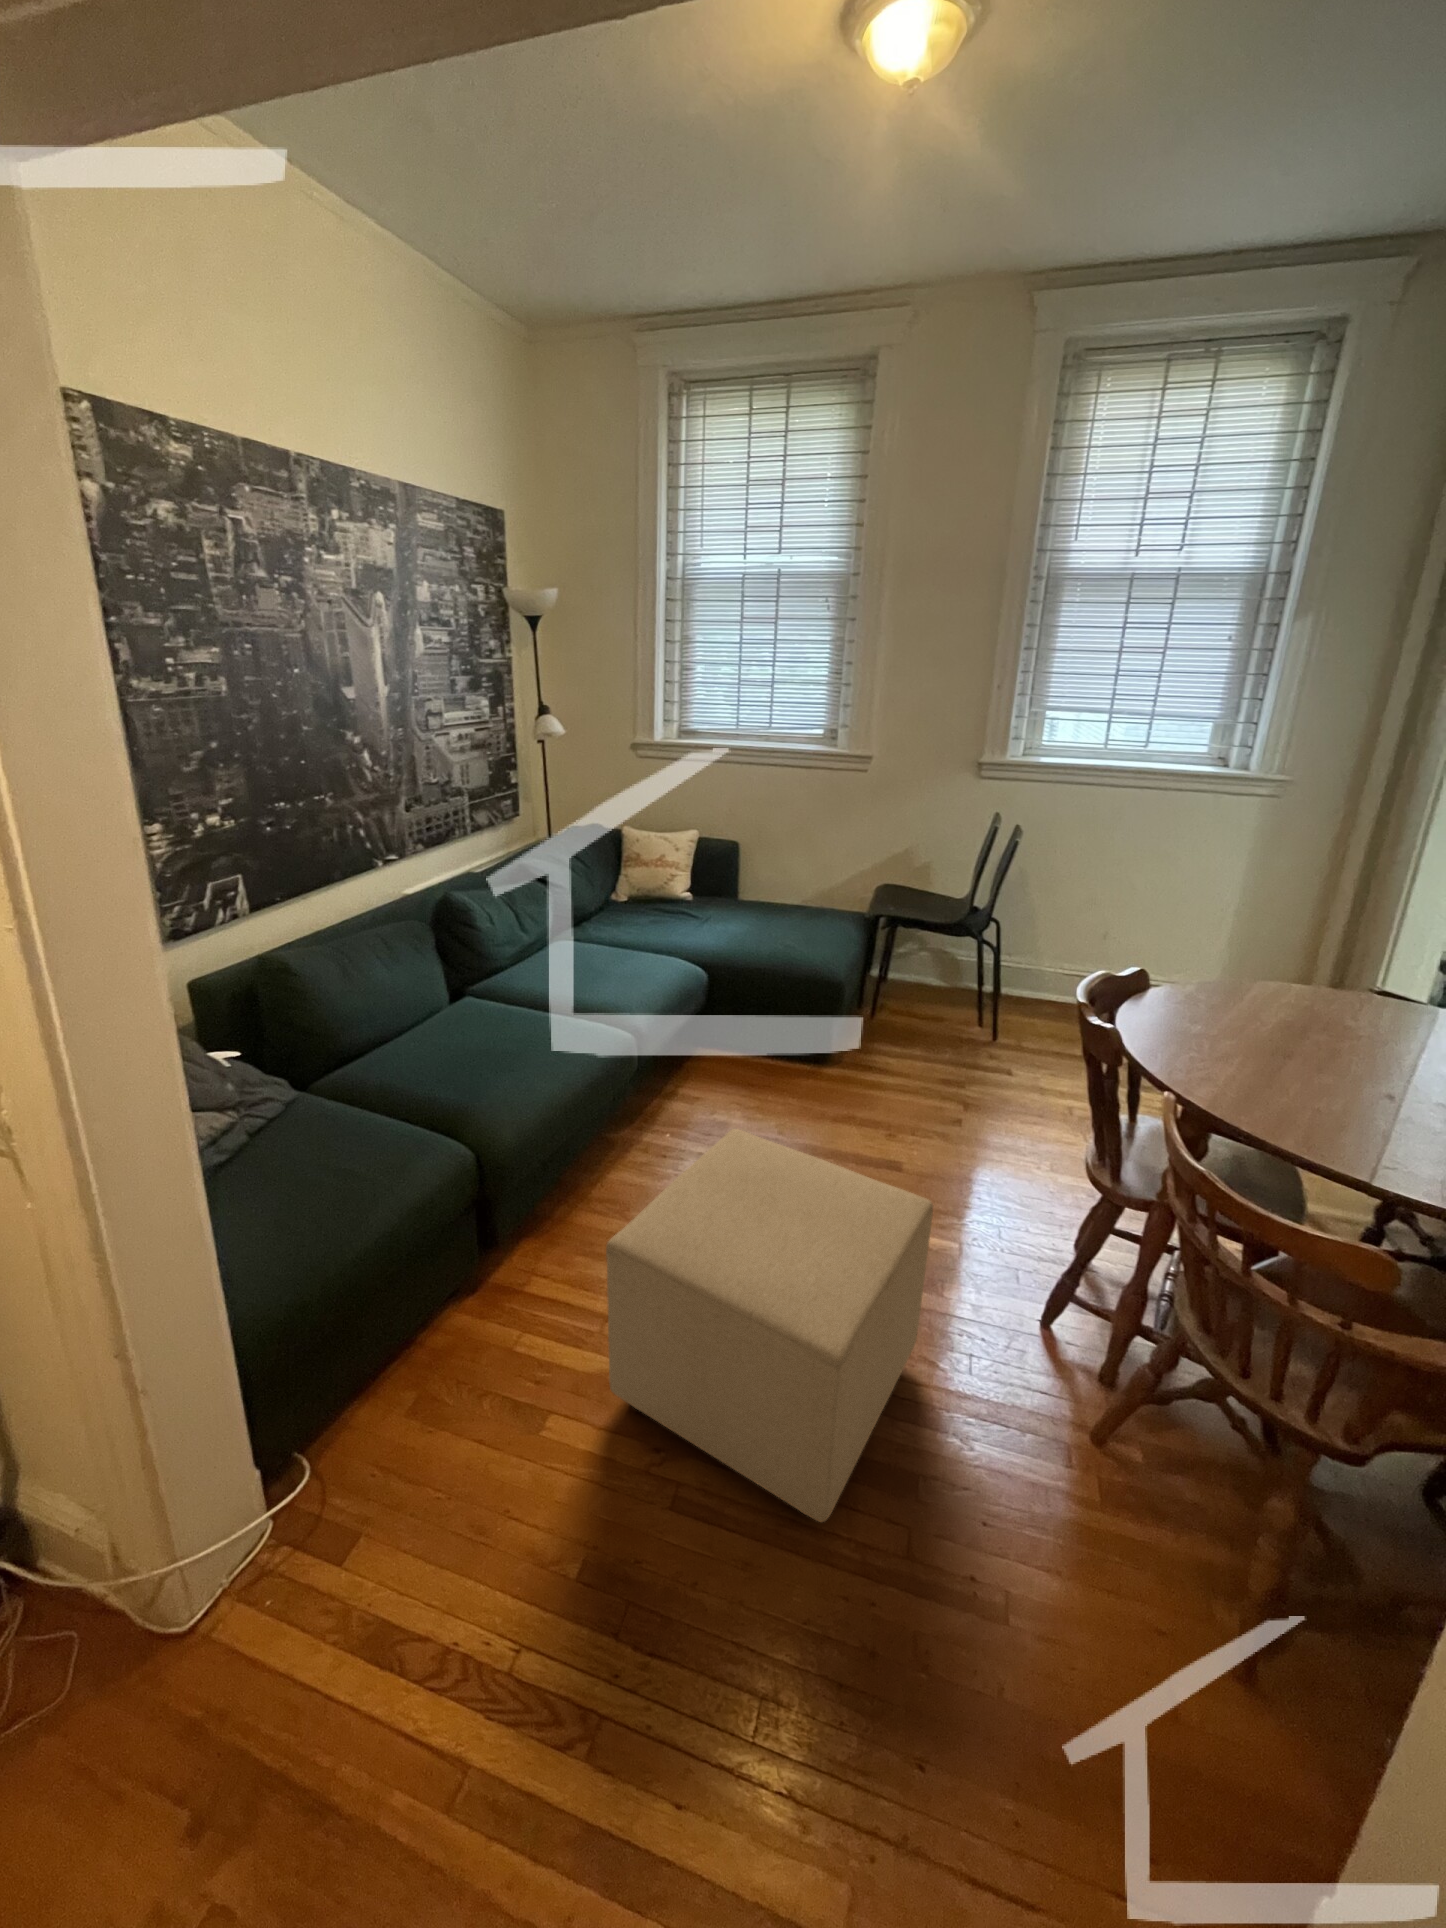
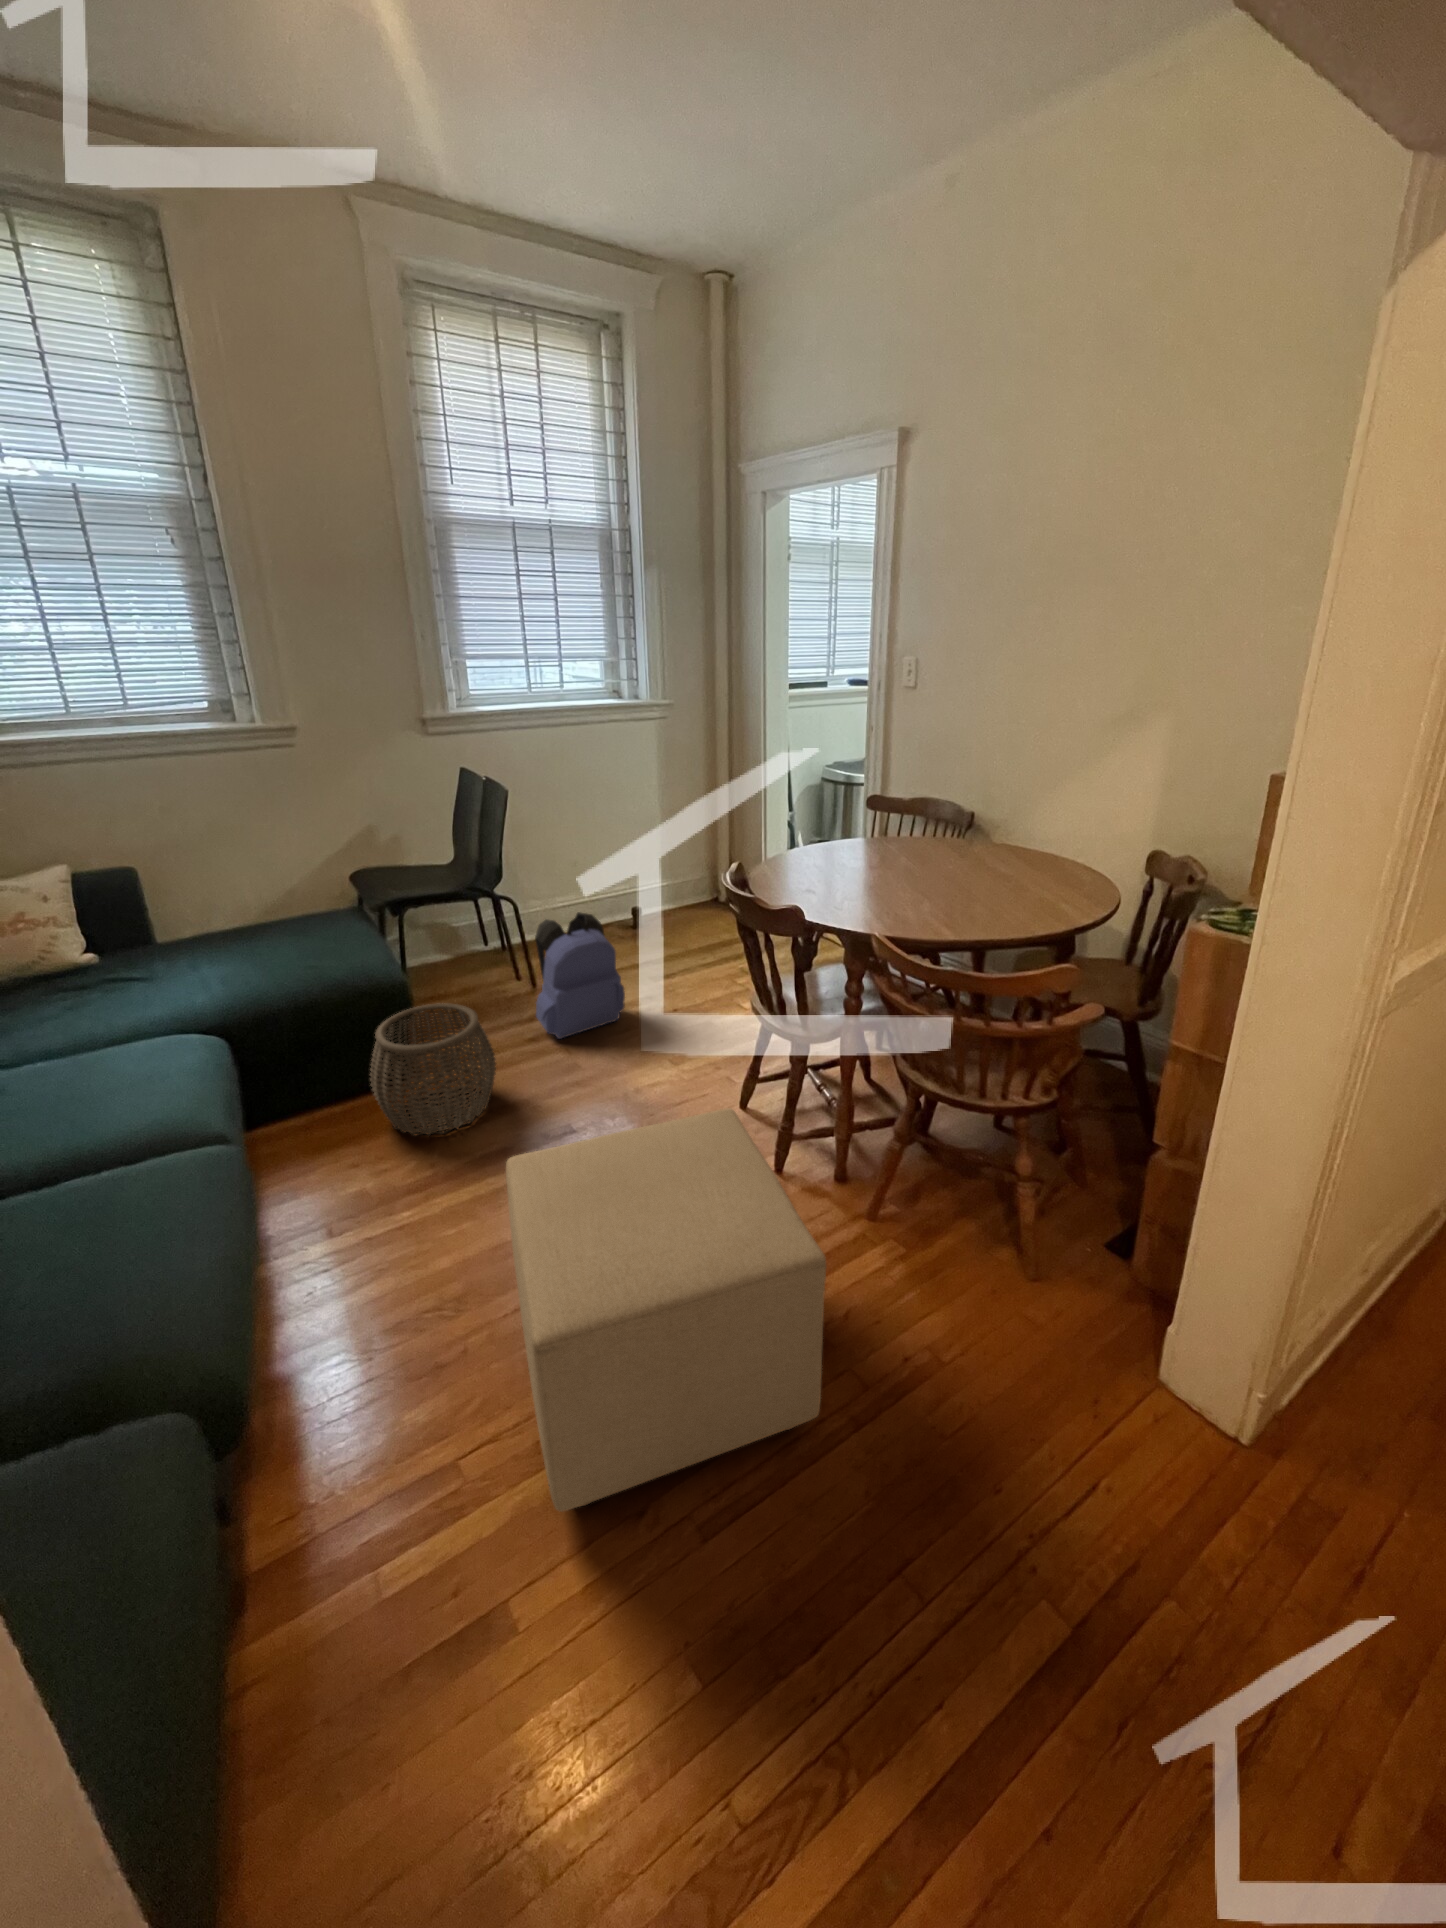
backpack: none [953,974,1052,1104] -> present [535,912,625,1039]
woven basket: none [773,1003,876,1117] -> present [370,1003,496,1135]

